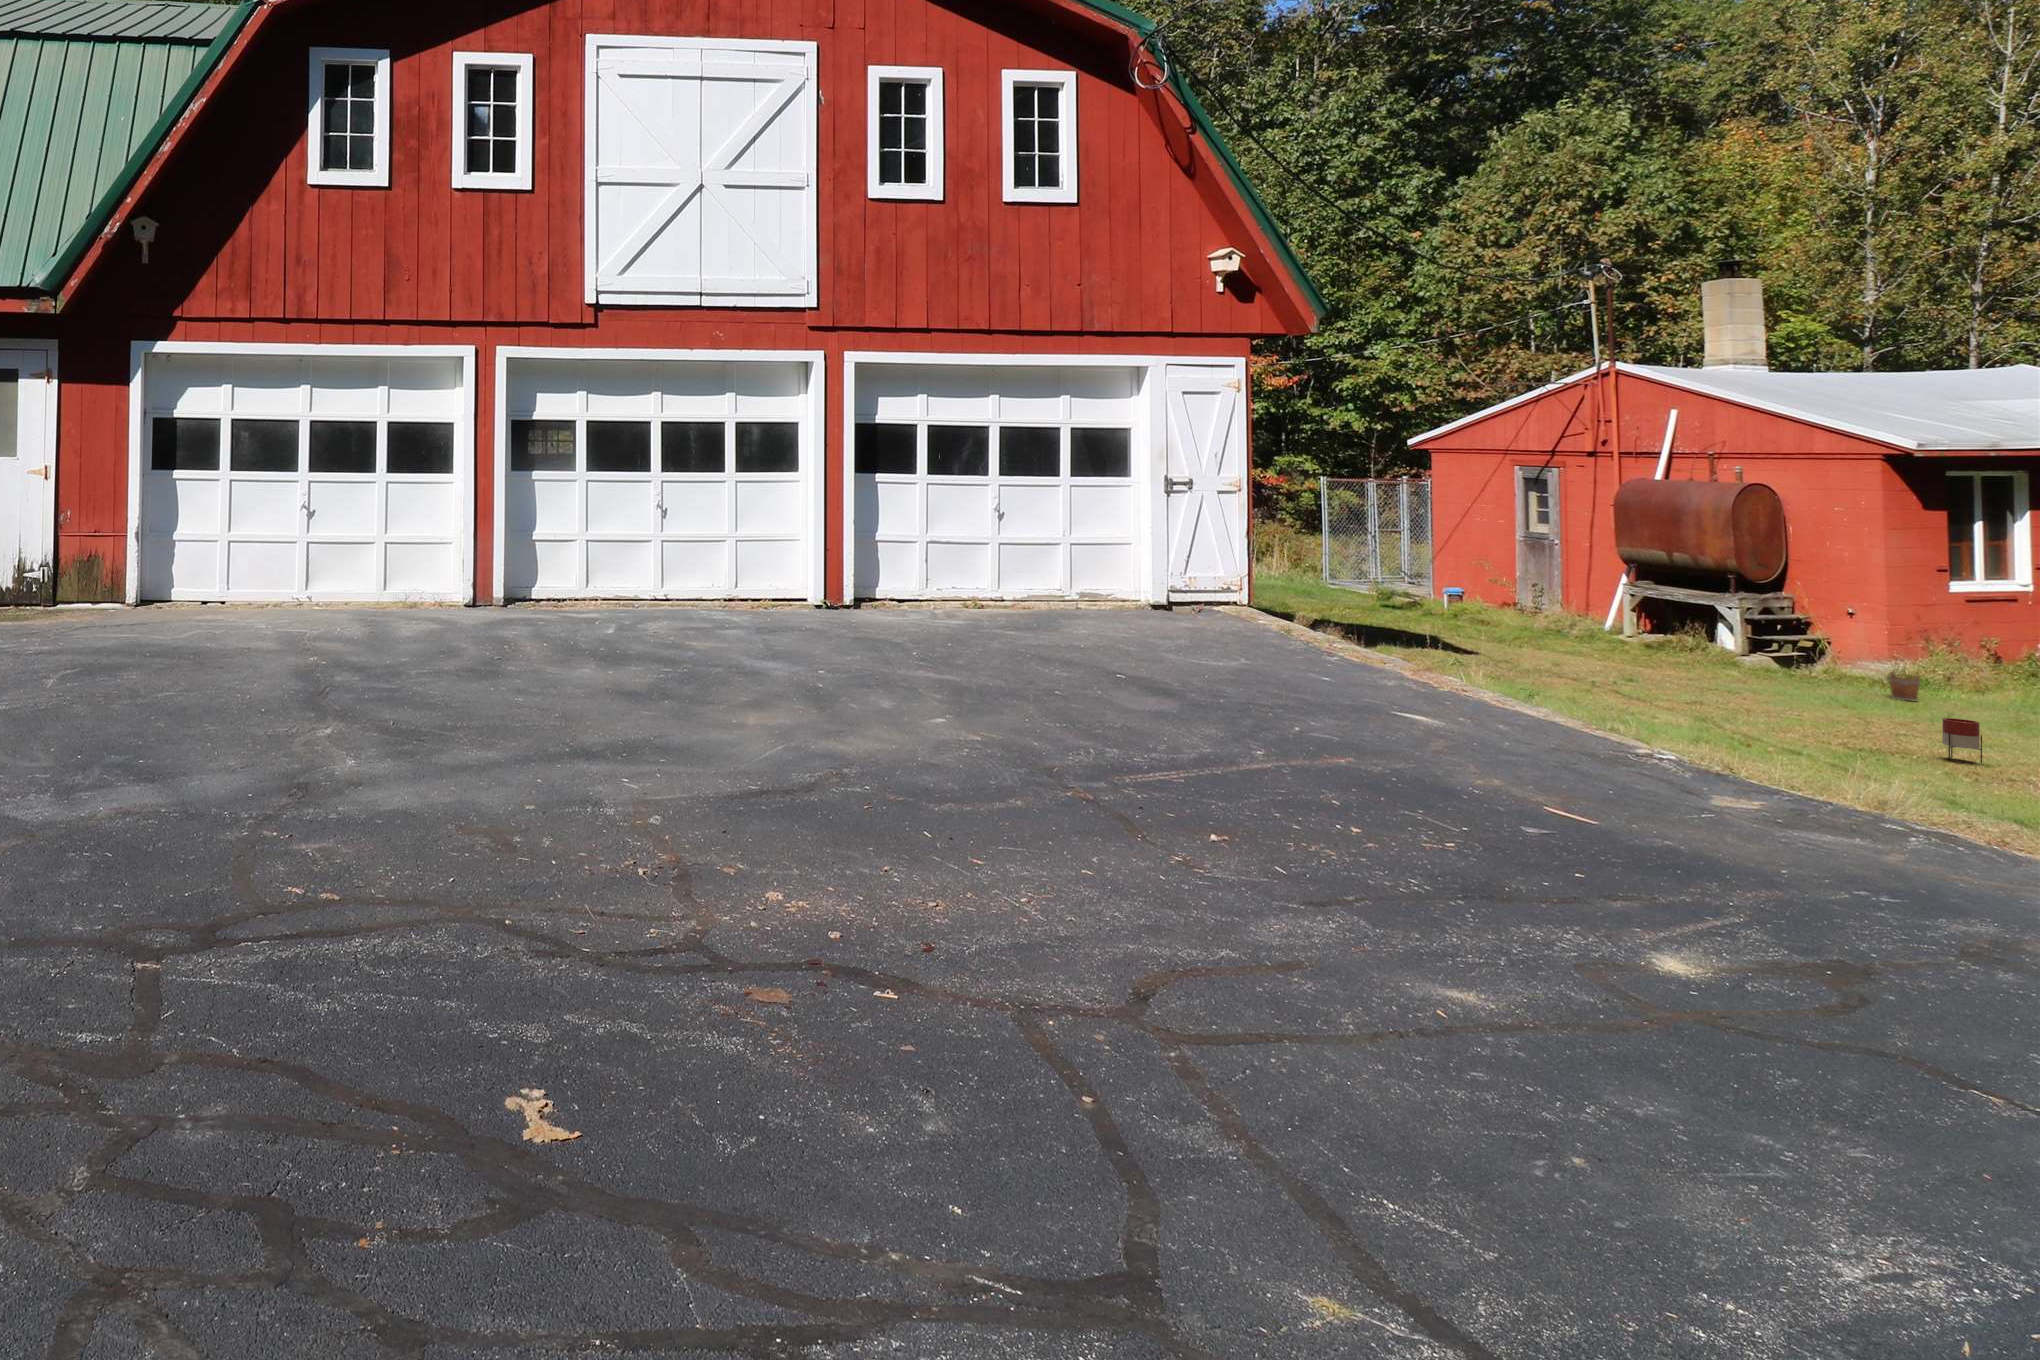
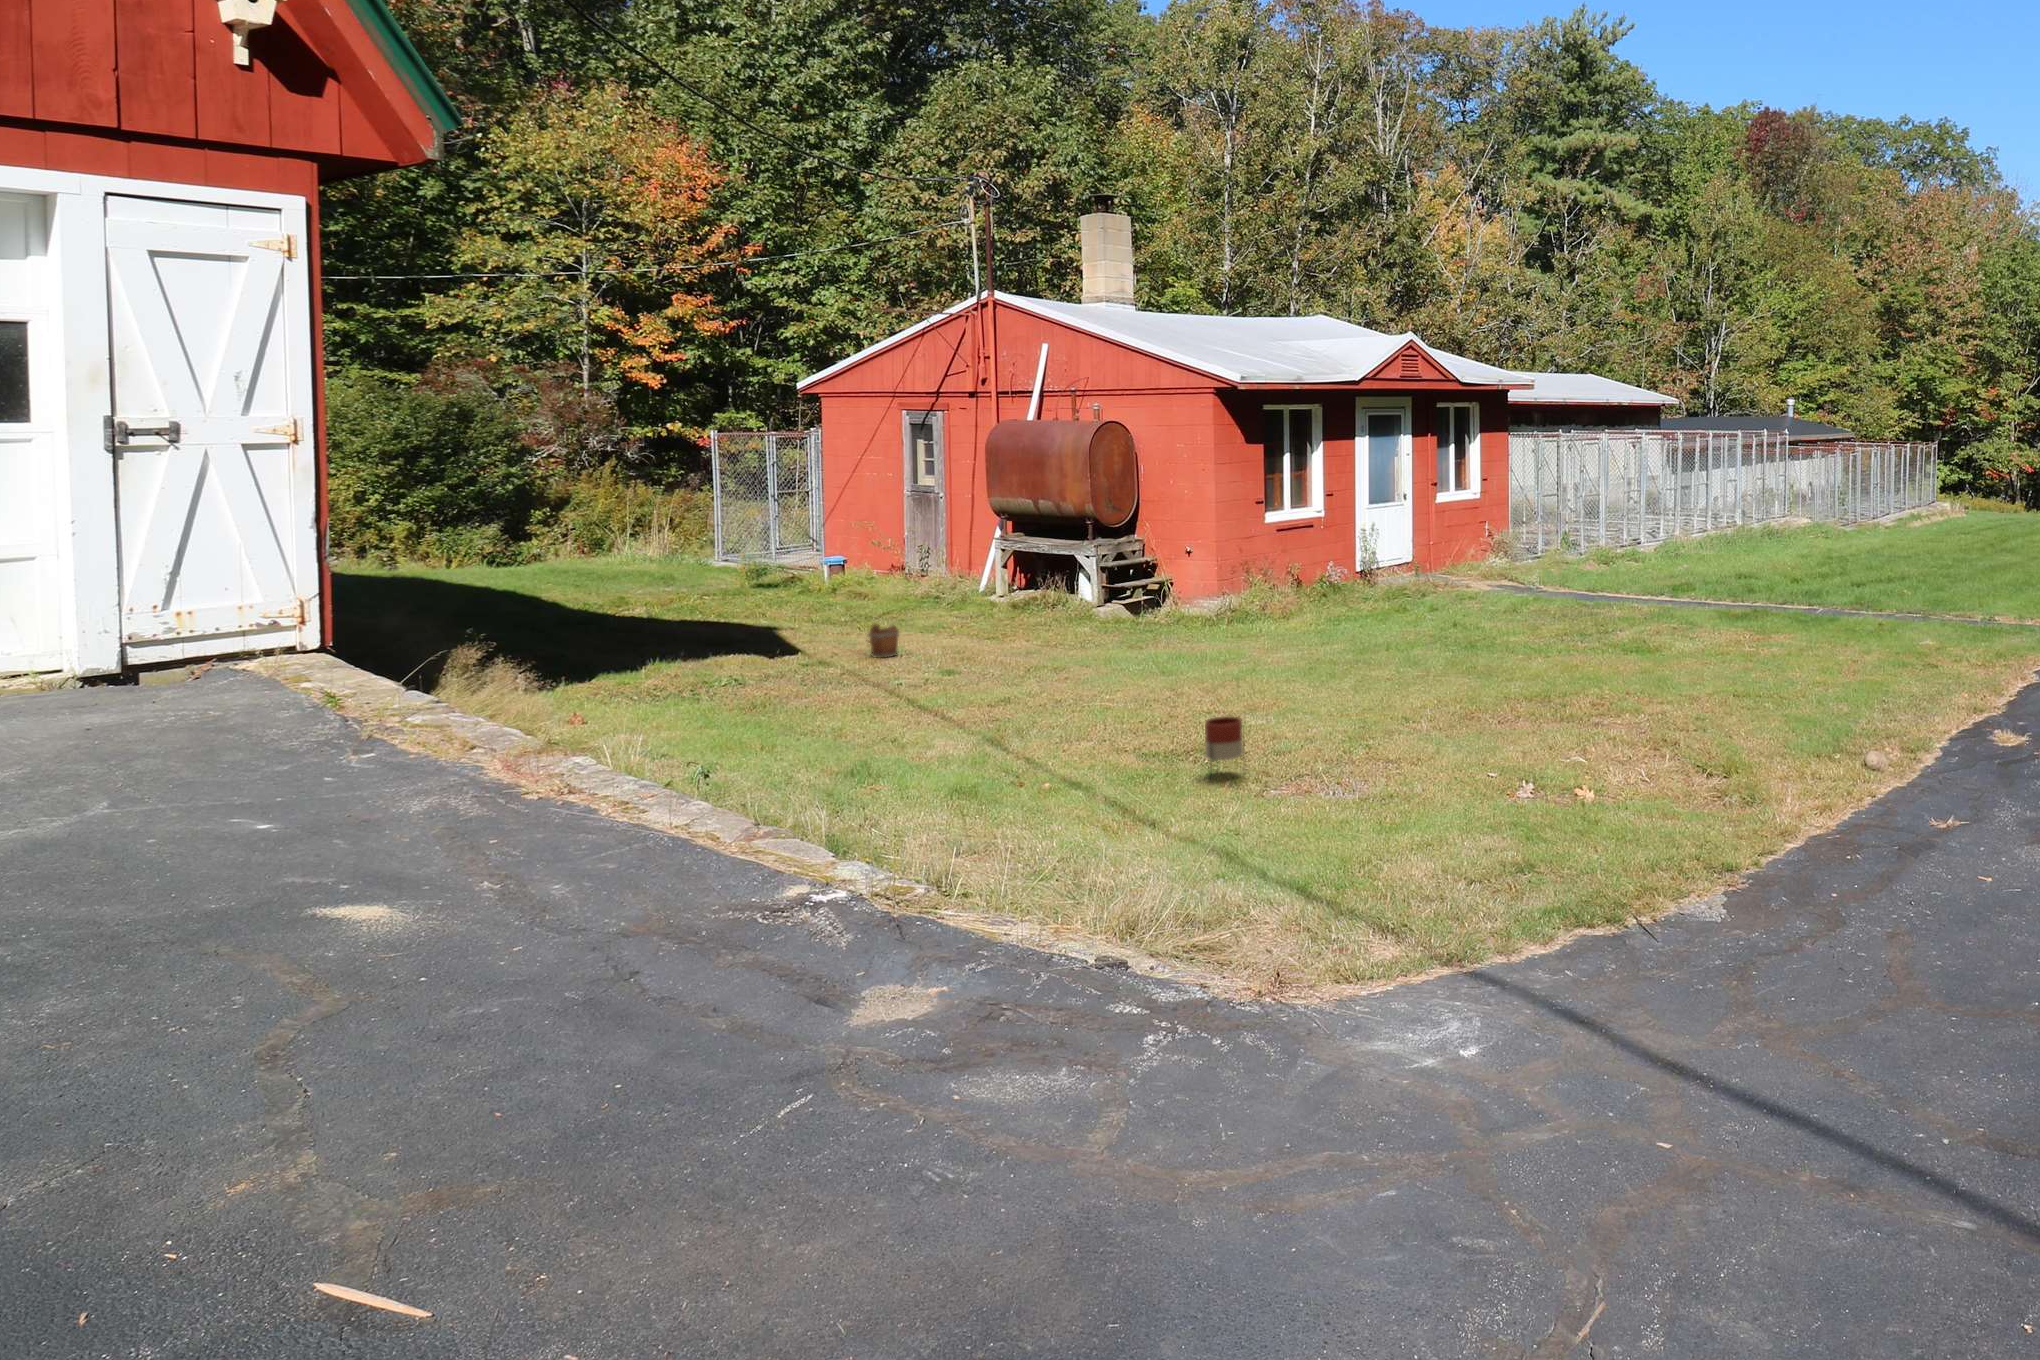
bucket: present [1887,672,1920,701] -> present [866,624,899,658]

